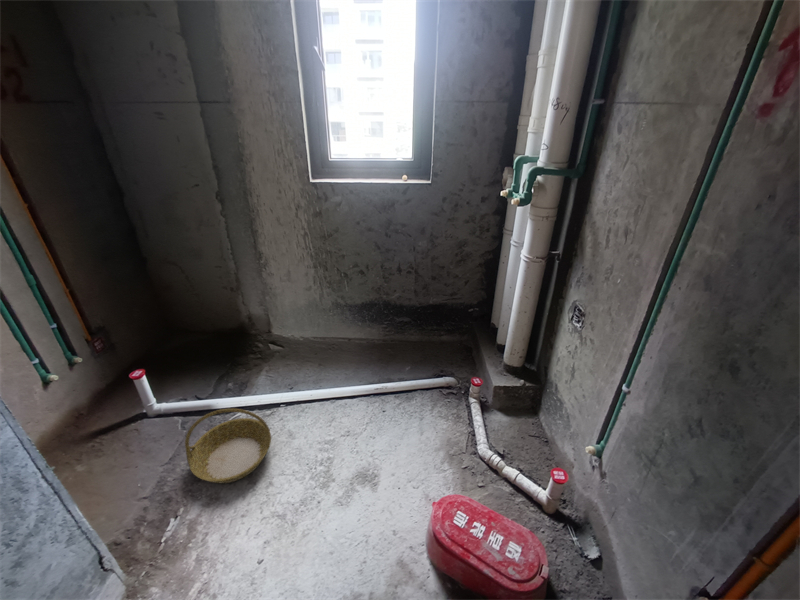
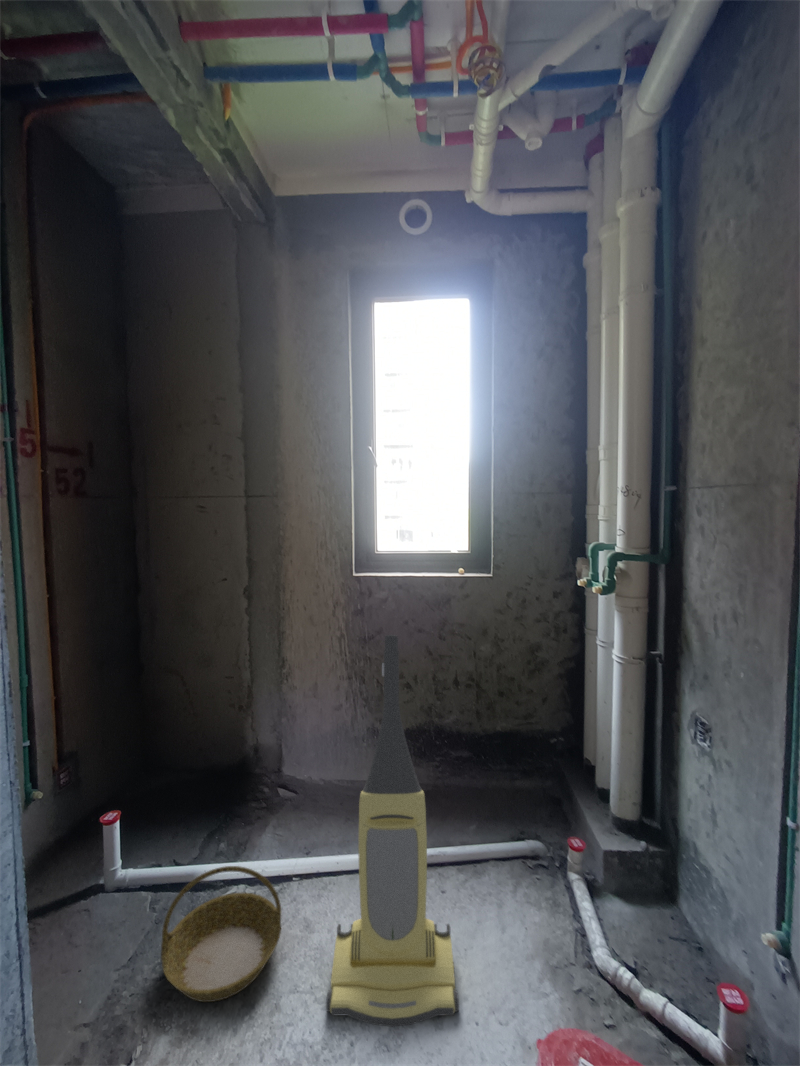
vacuum cleaner: none [302,247,388,493] -> present [326,635,459,1027]

